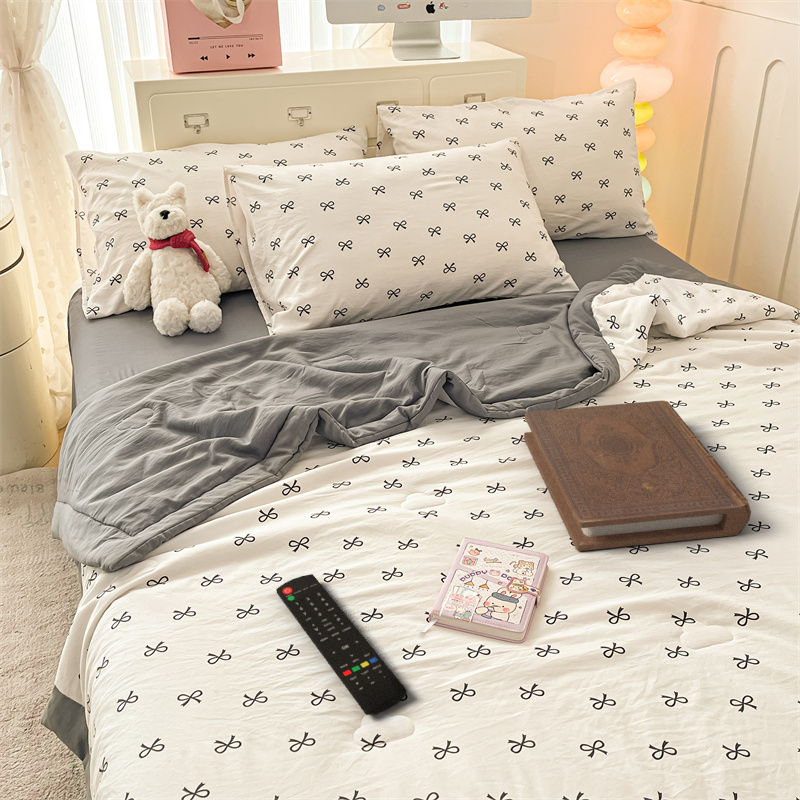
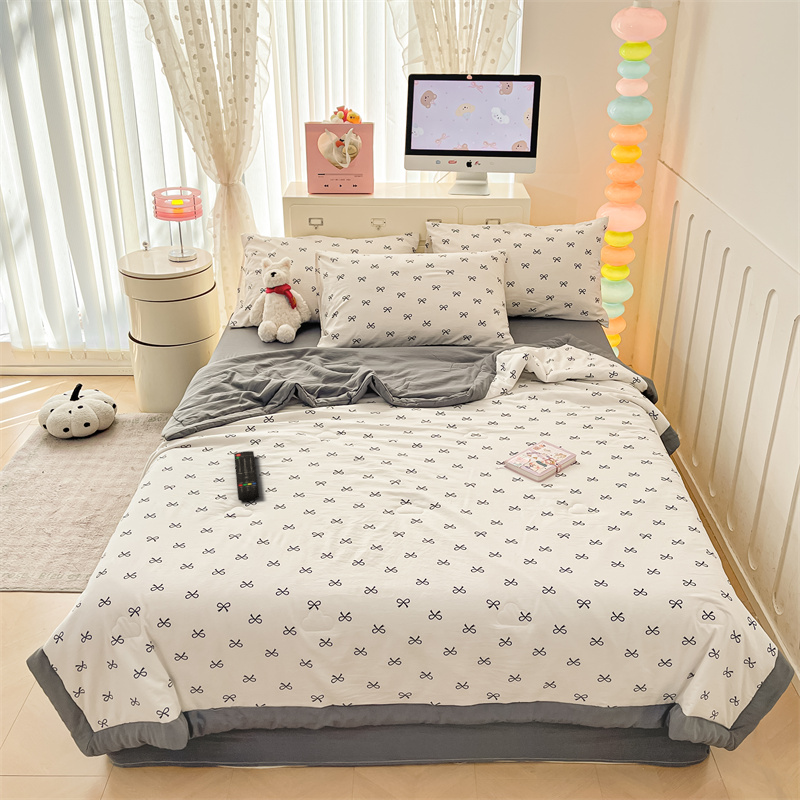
book: present [524,401,751,551] -> none [381,402,488,473]

